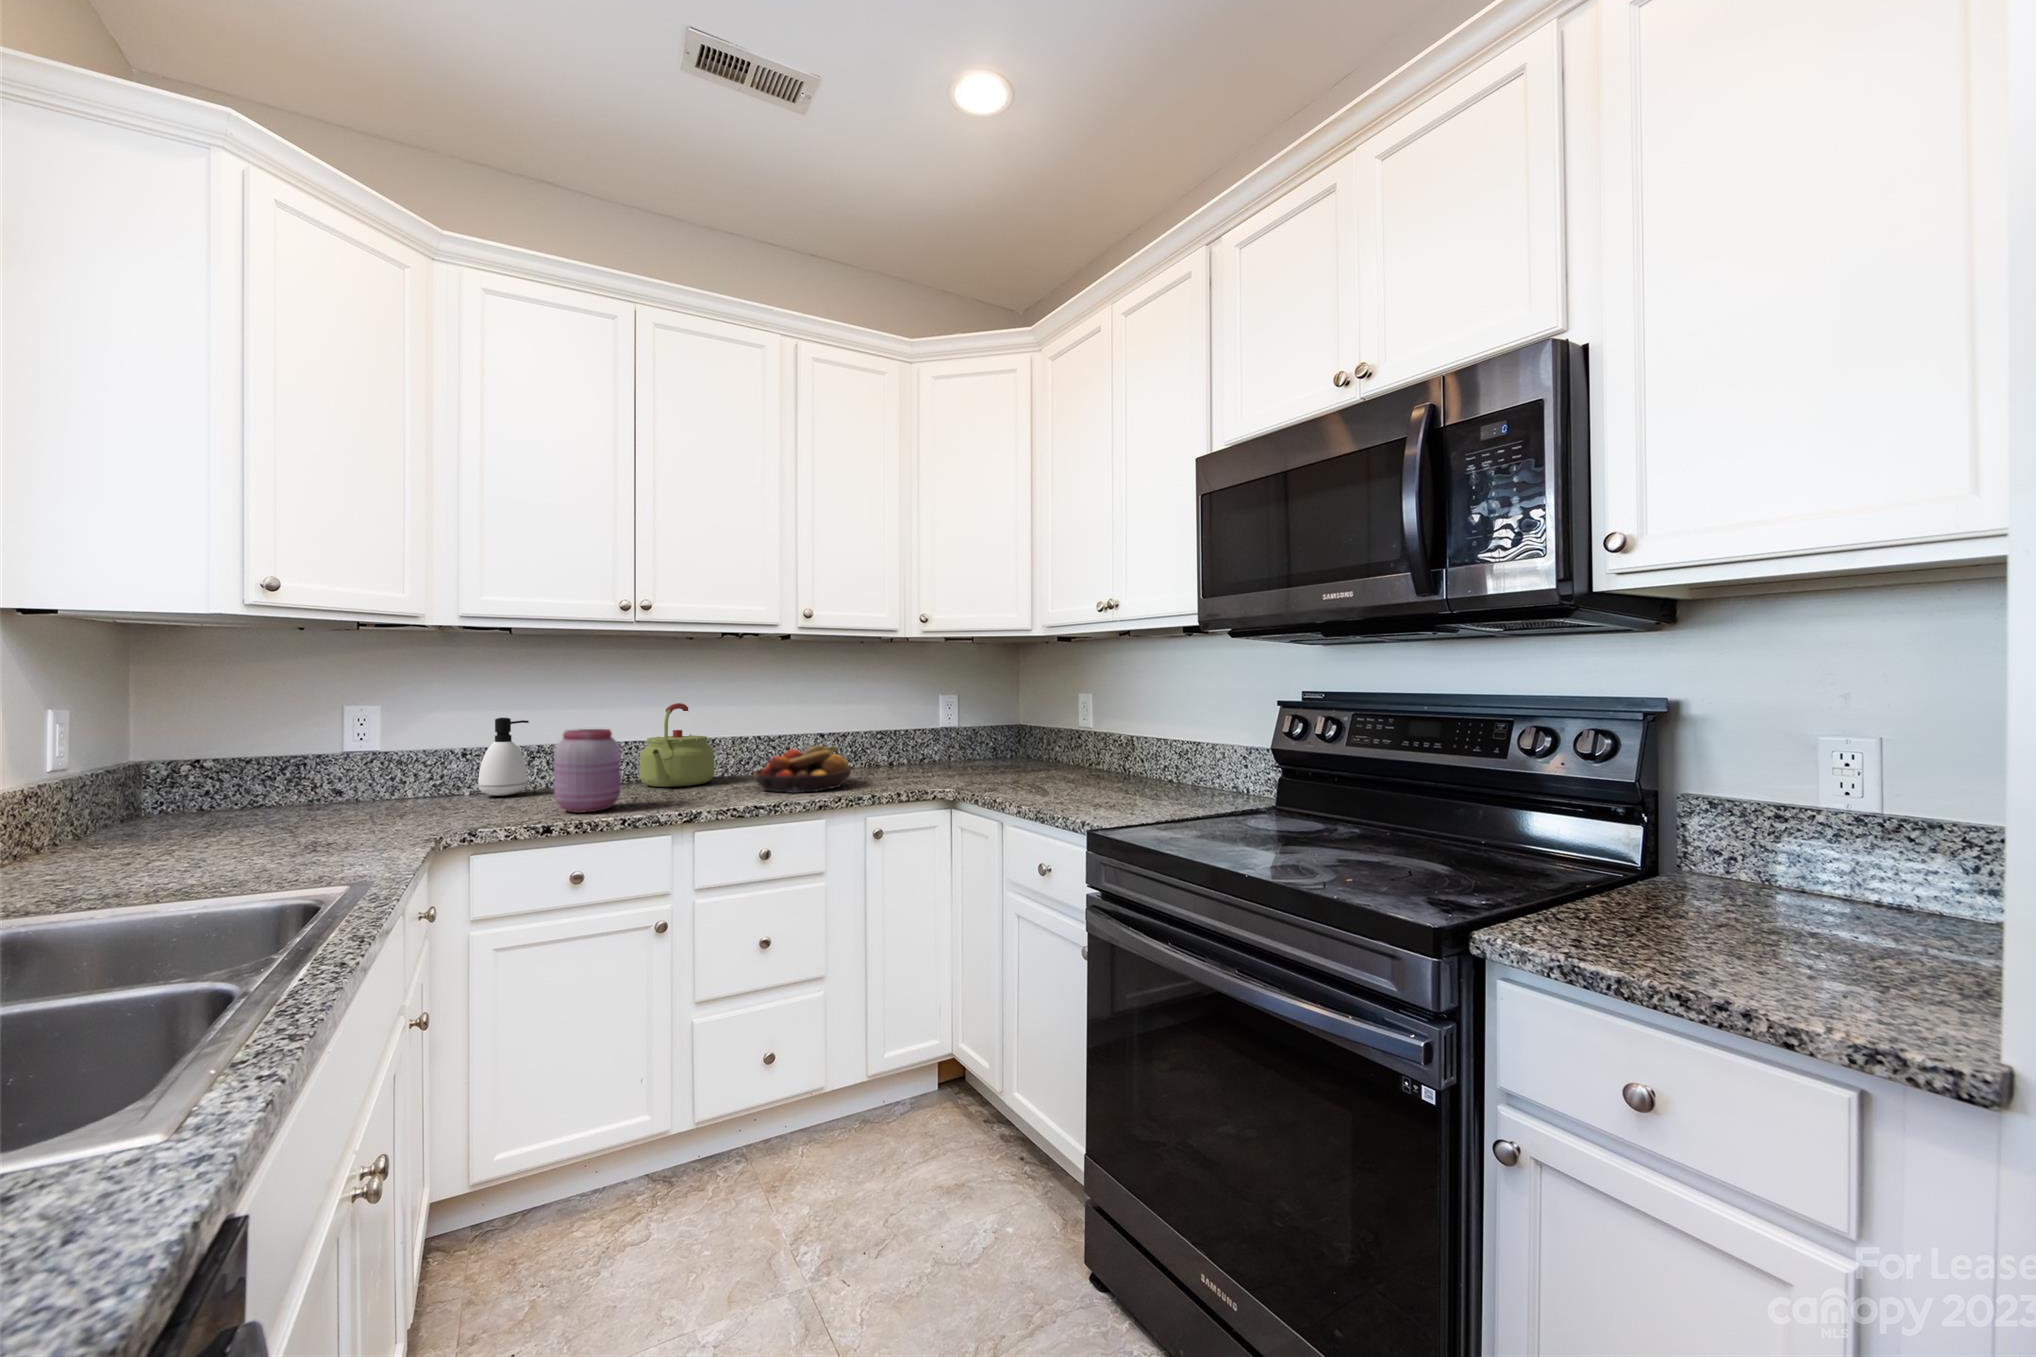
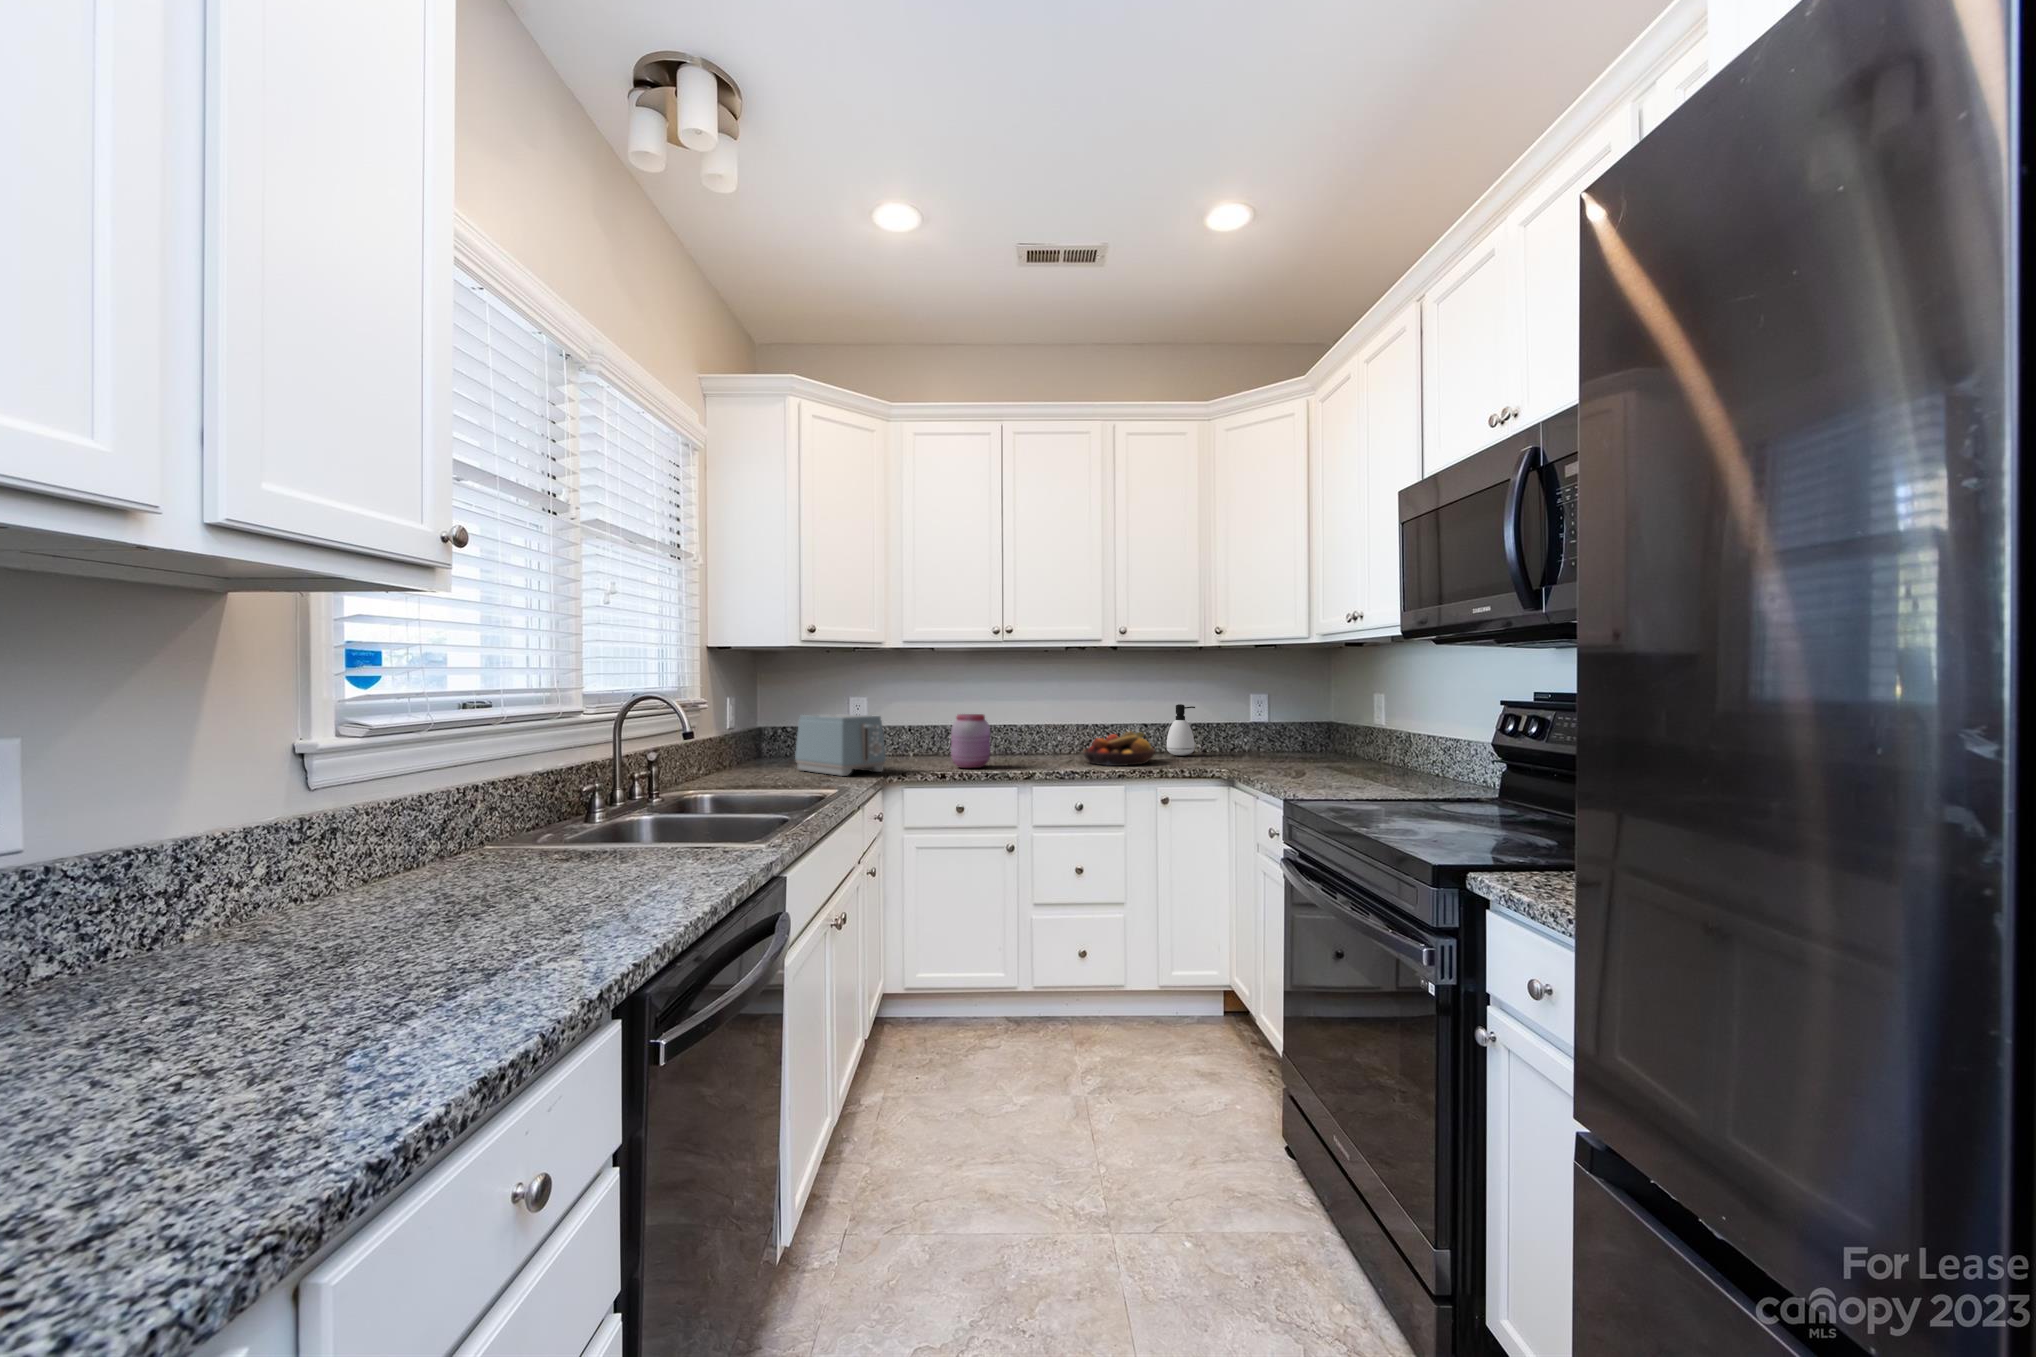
kettle: present [640,703,714,787] -> none [1014,699,1063,758]
soap dispenser: present [478,718,529,796] -> present [1167,704,1195,756]
toaster: none [230,736,436,847] -> present [795,714,886,776]

